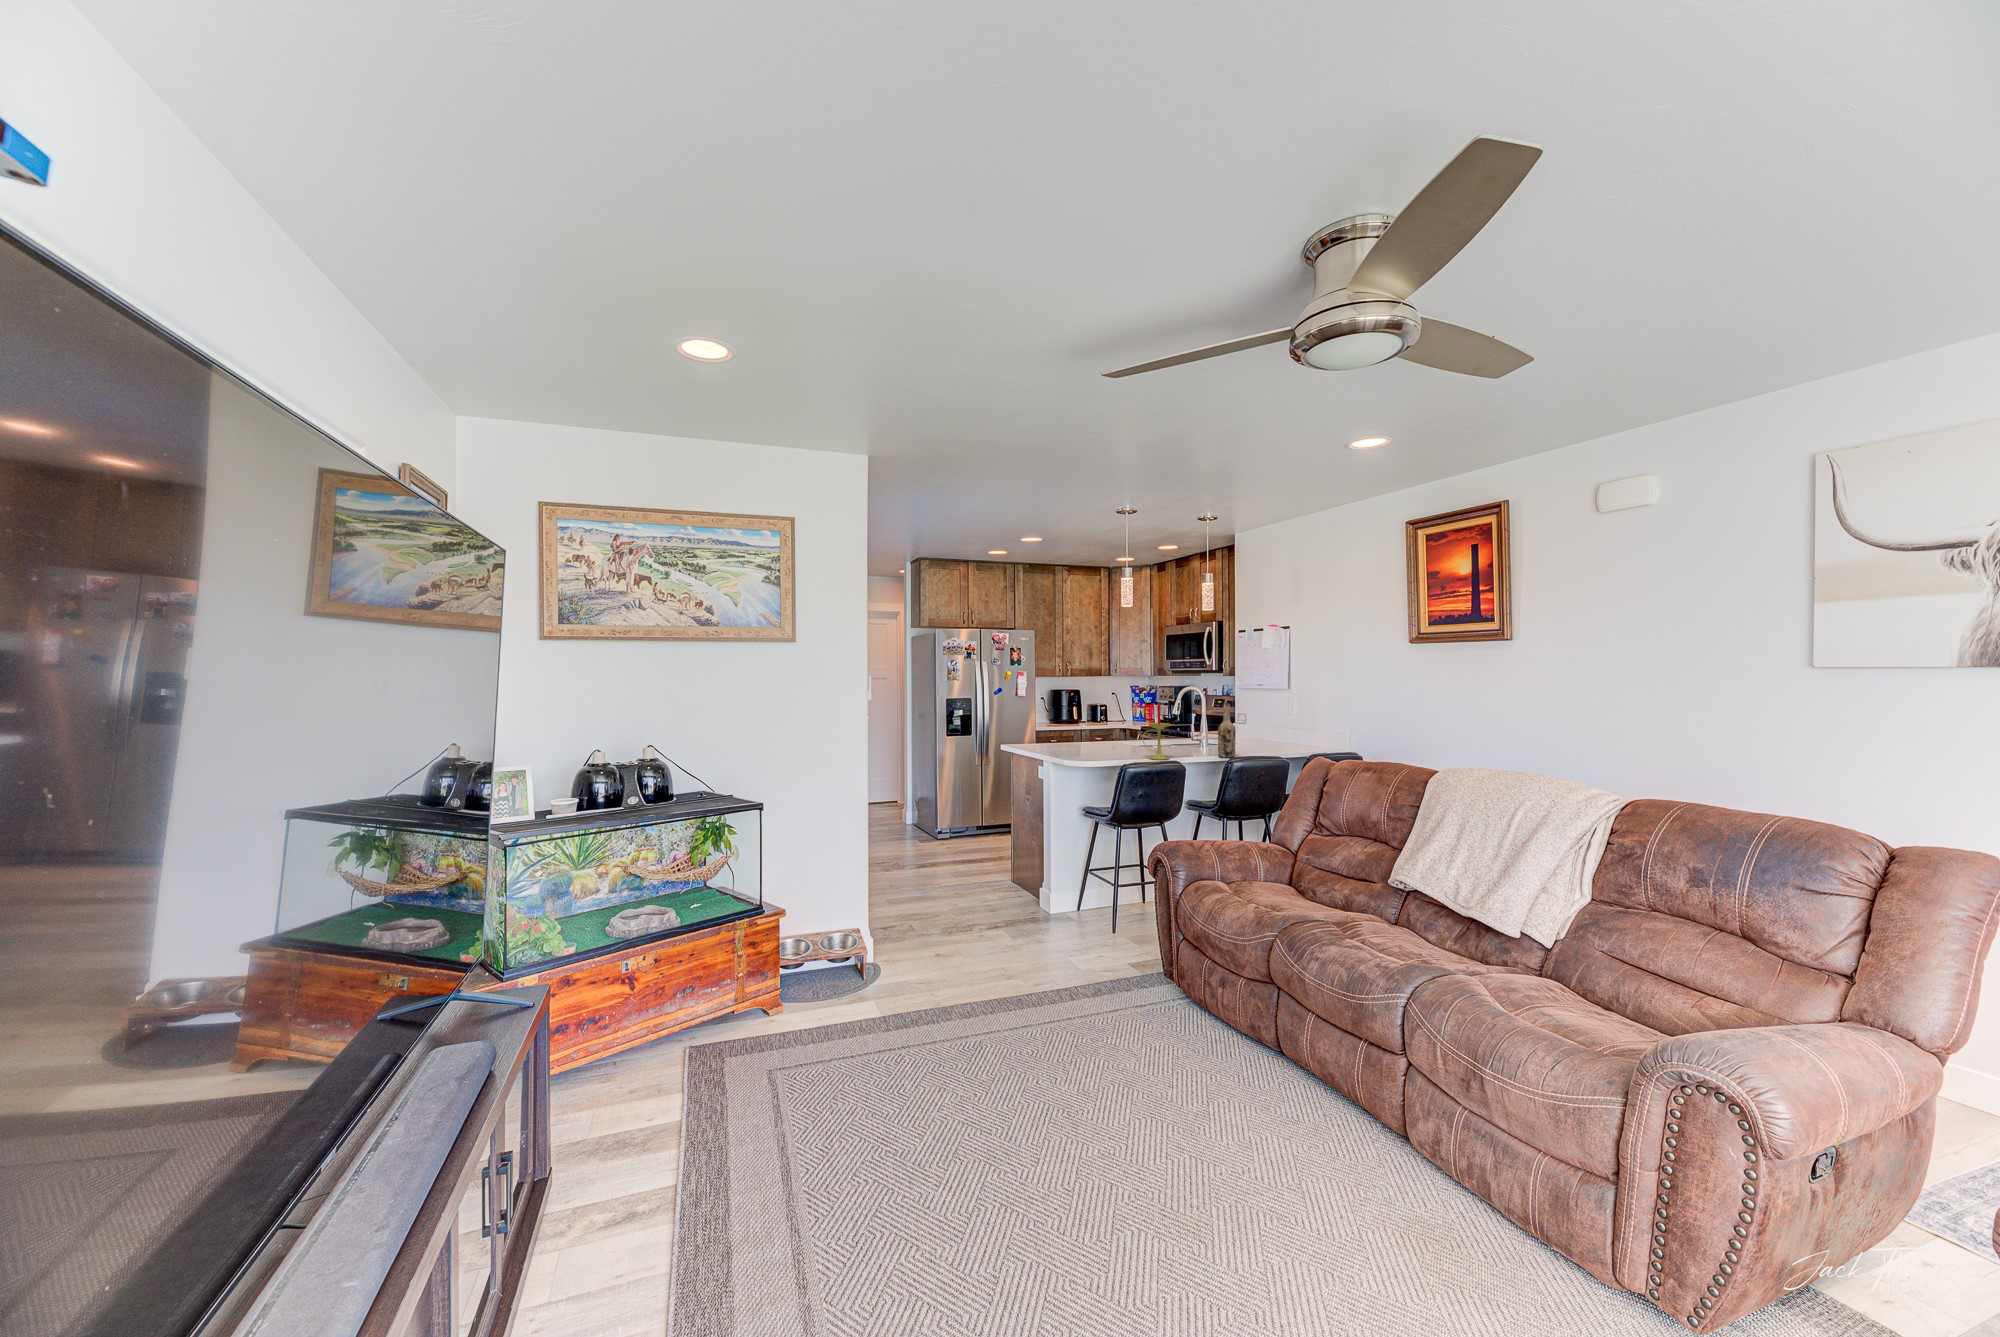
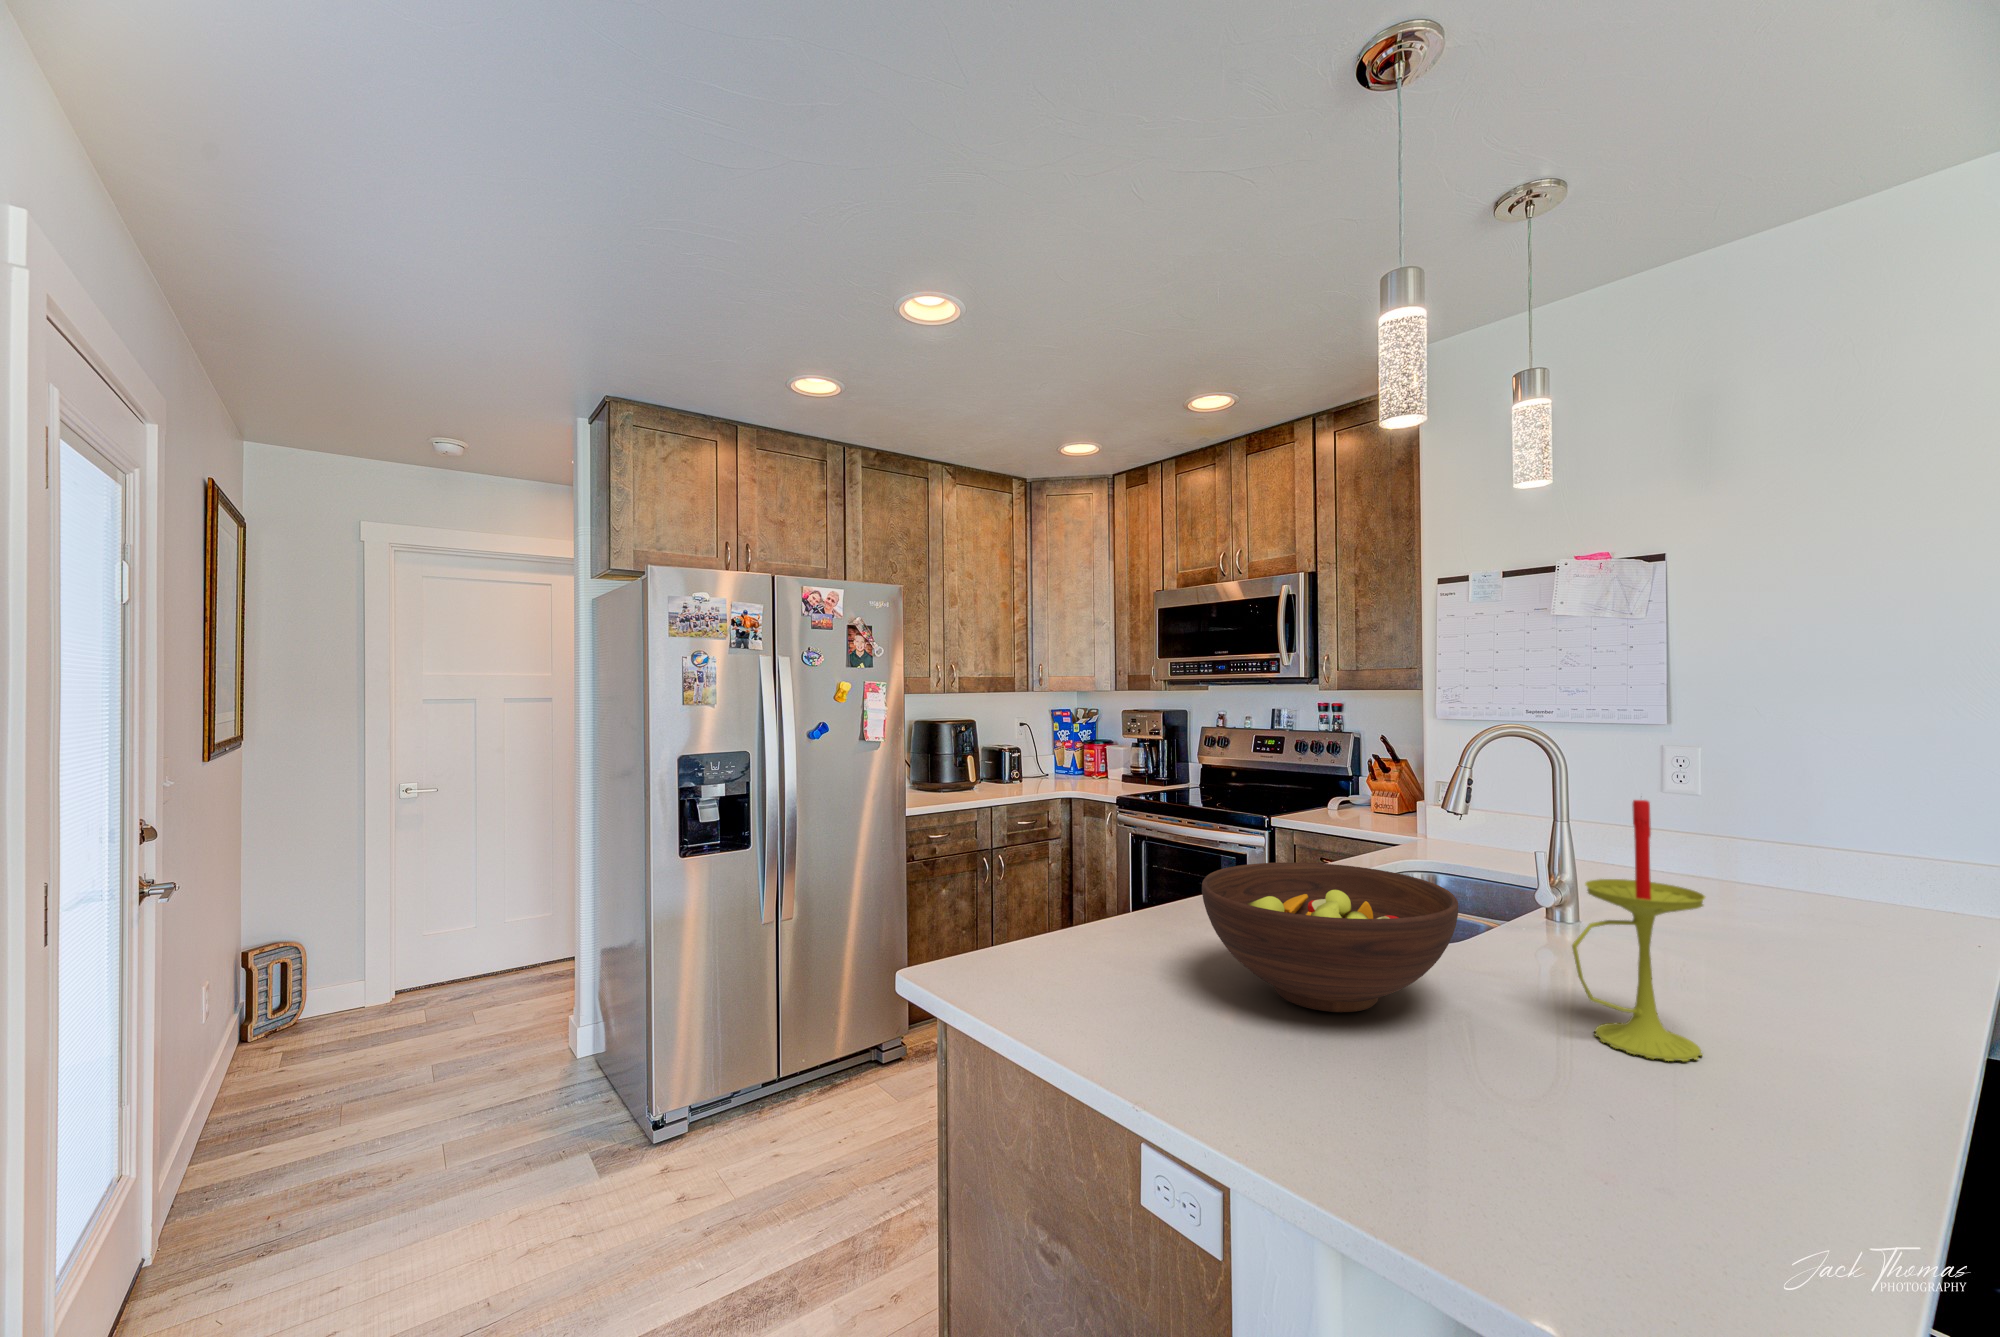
wine bottle: present [1218,703,1236,758] -> none [1768,786,1857,1003]
fruit bowl: none [1071,724,1130,754] -> present [1202,862,1459,1012]

